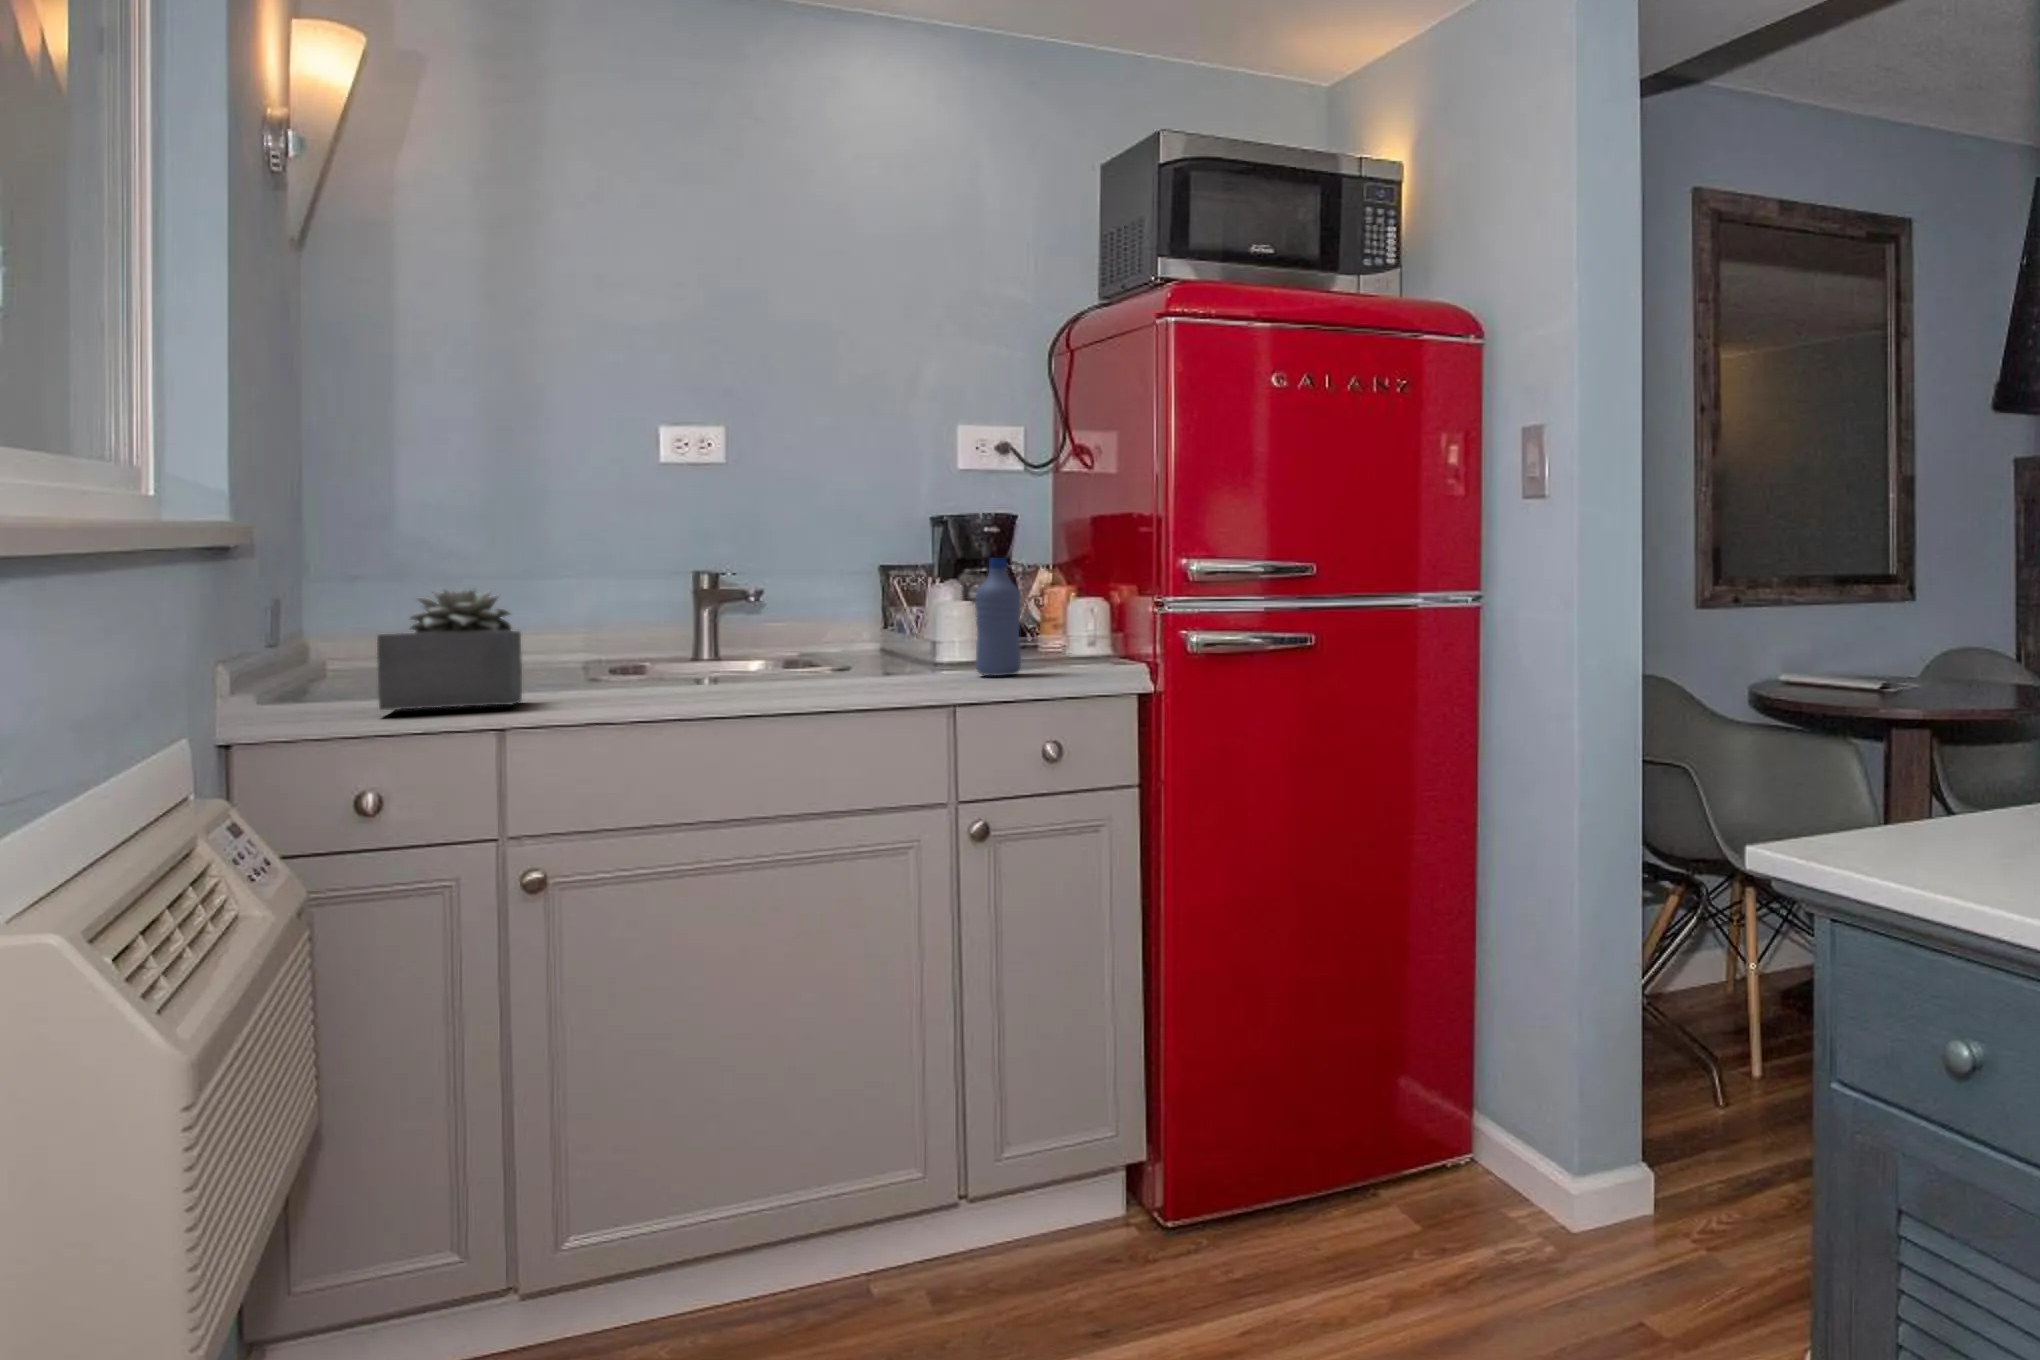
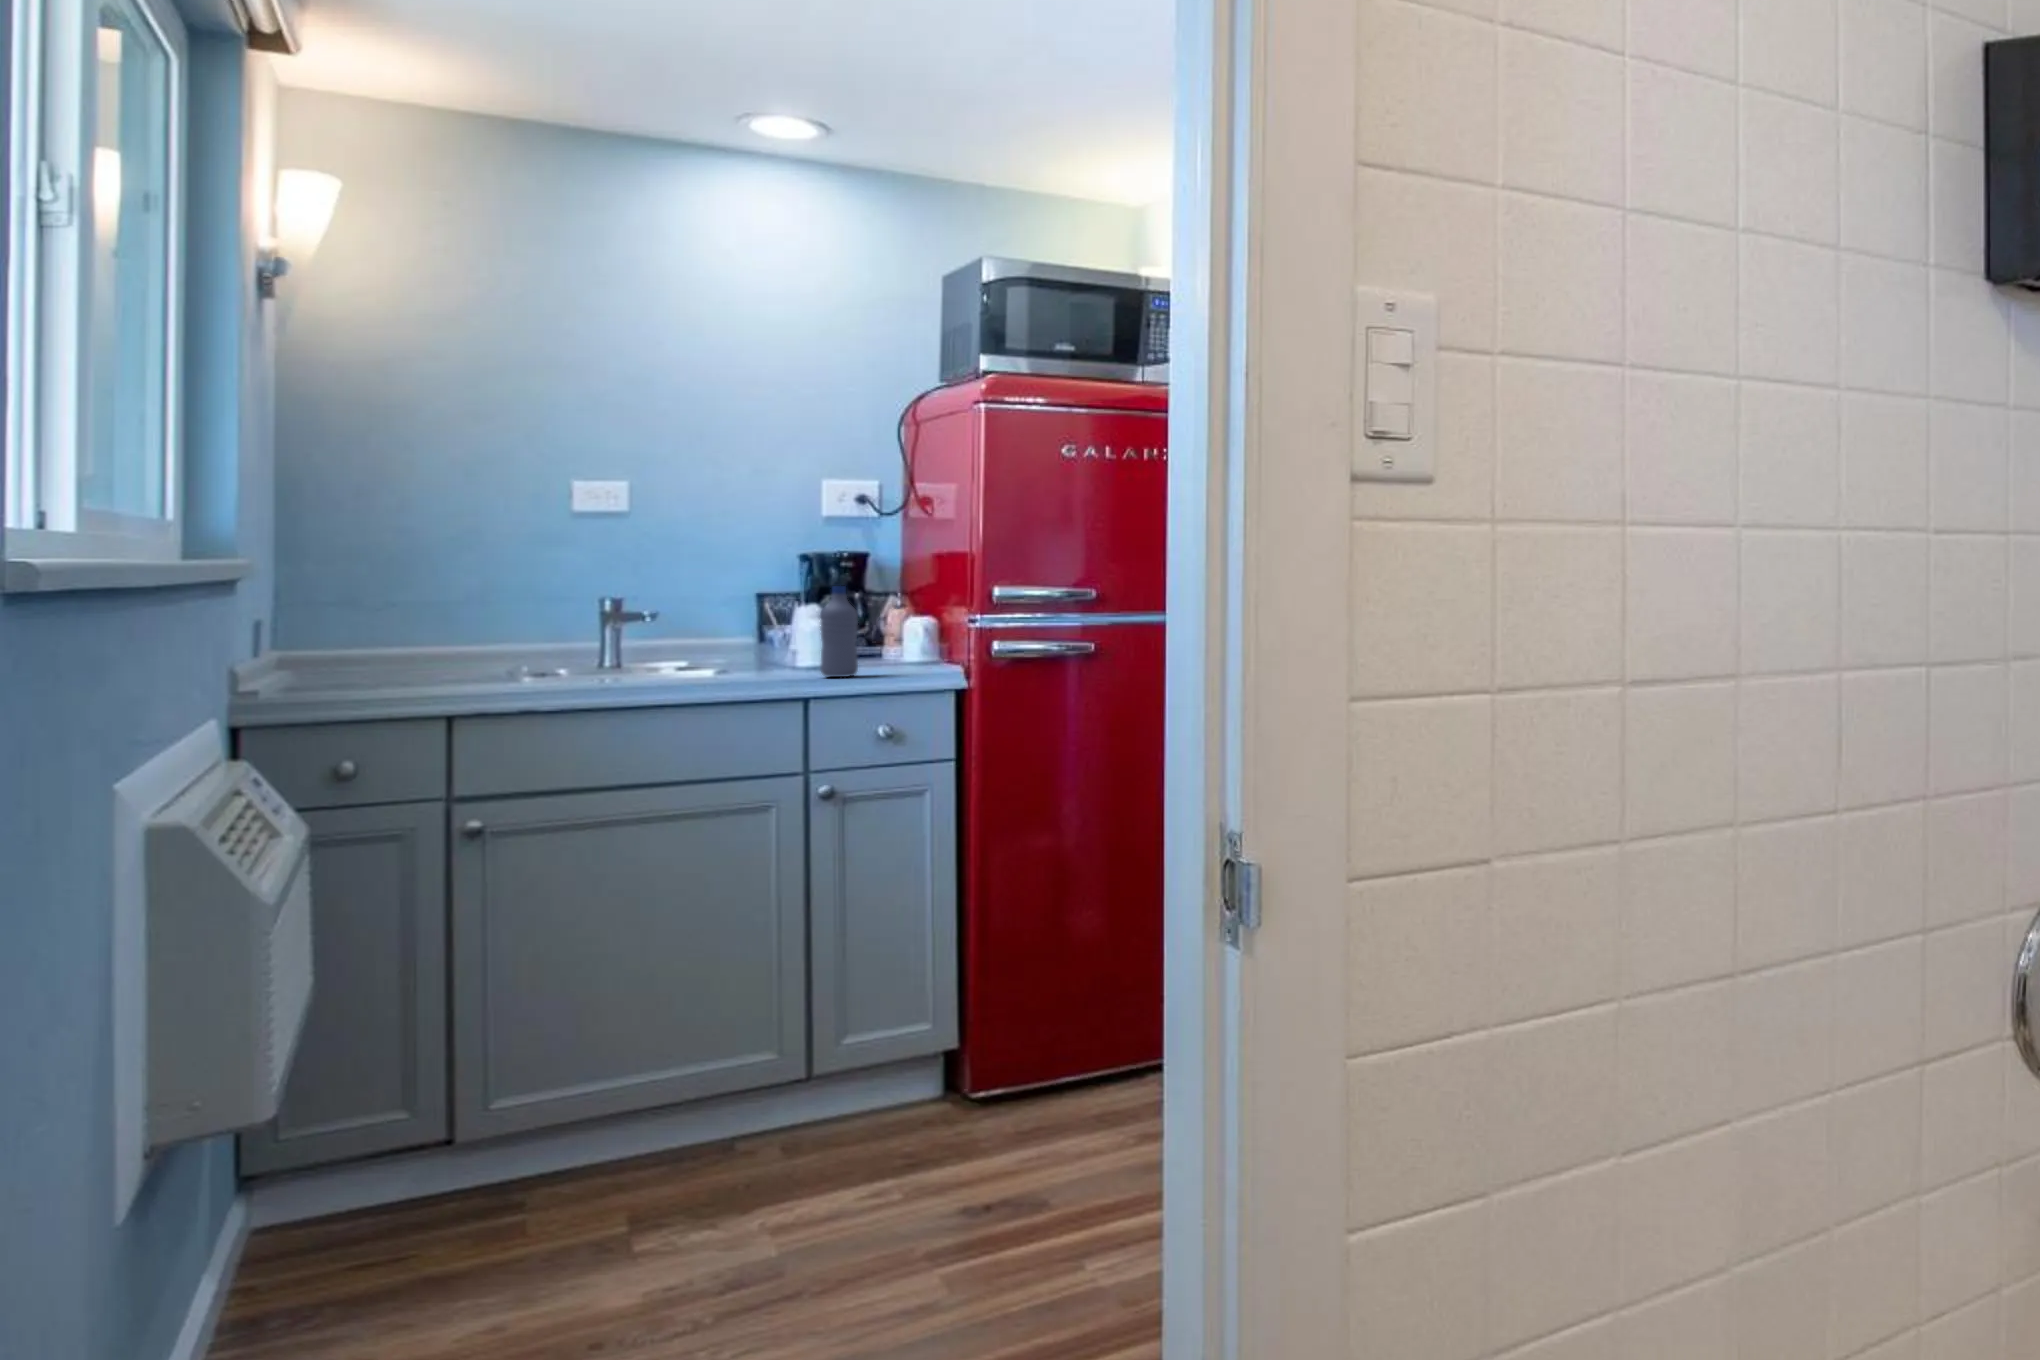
succulent plant: present [377,588,522,710] -> none [314,607,439,704]

